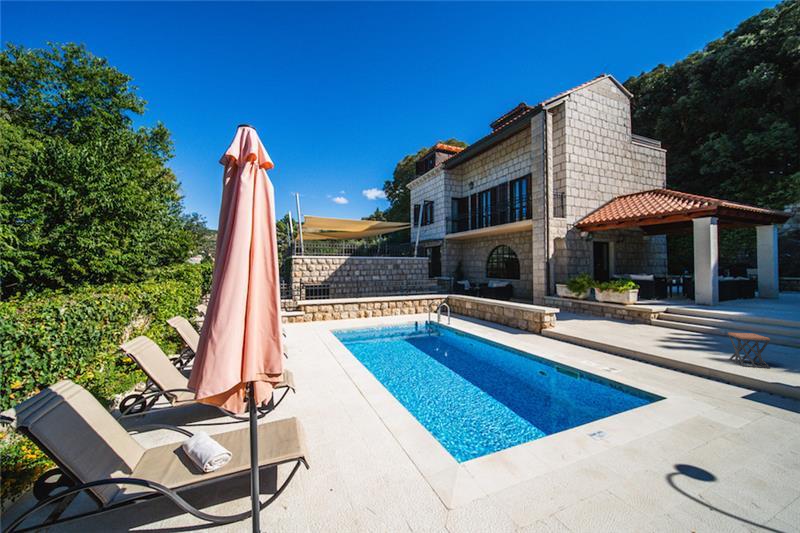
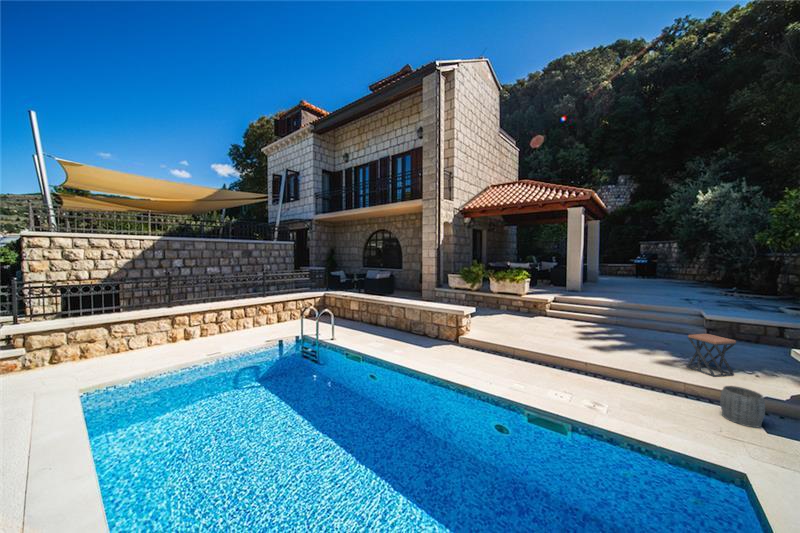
woven basket: none [704,362,735,389] -> present [720,386,765,427]

